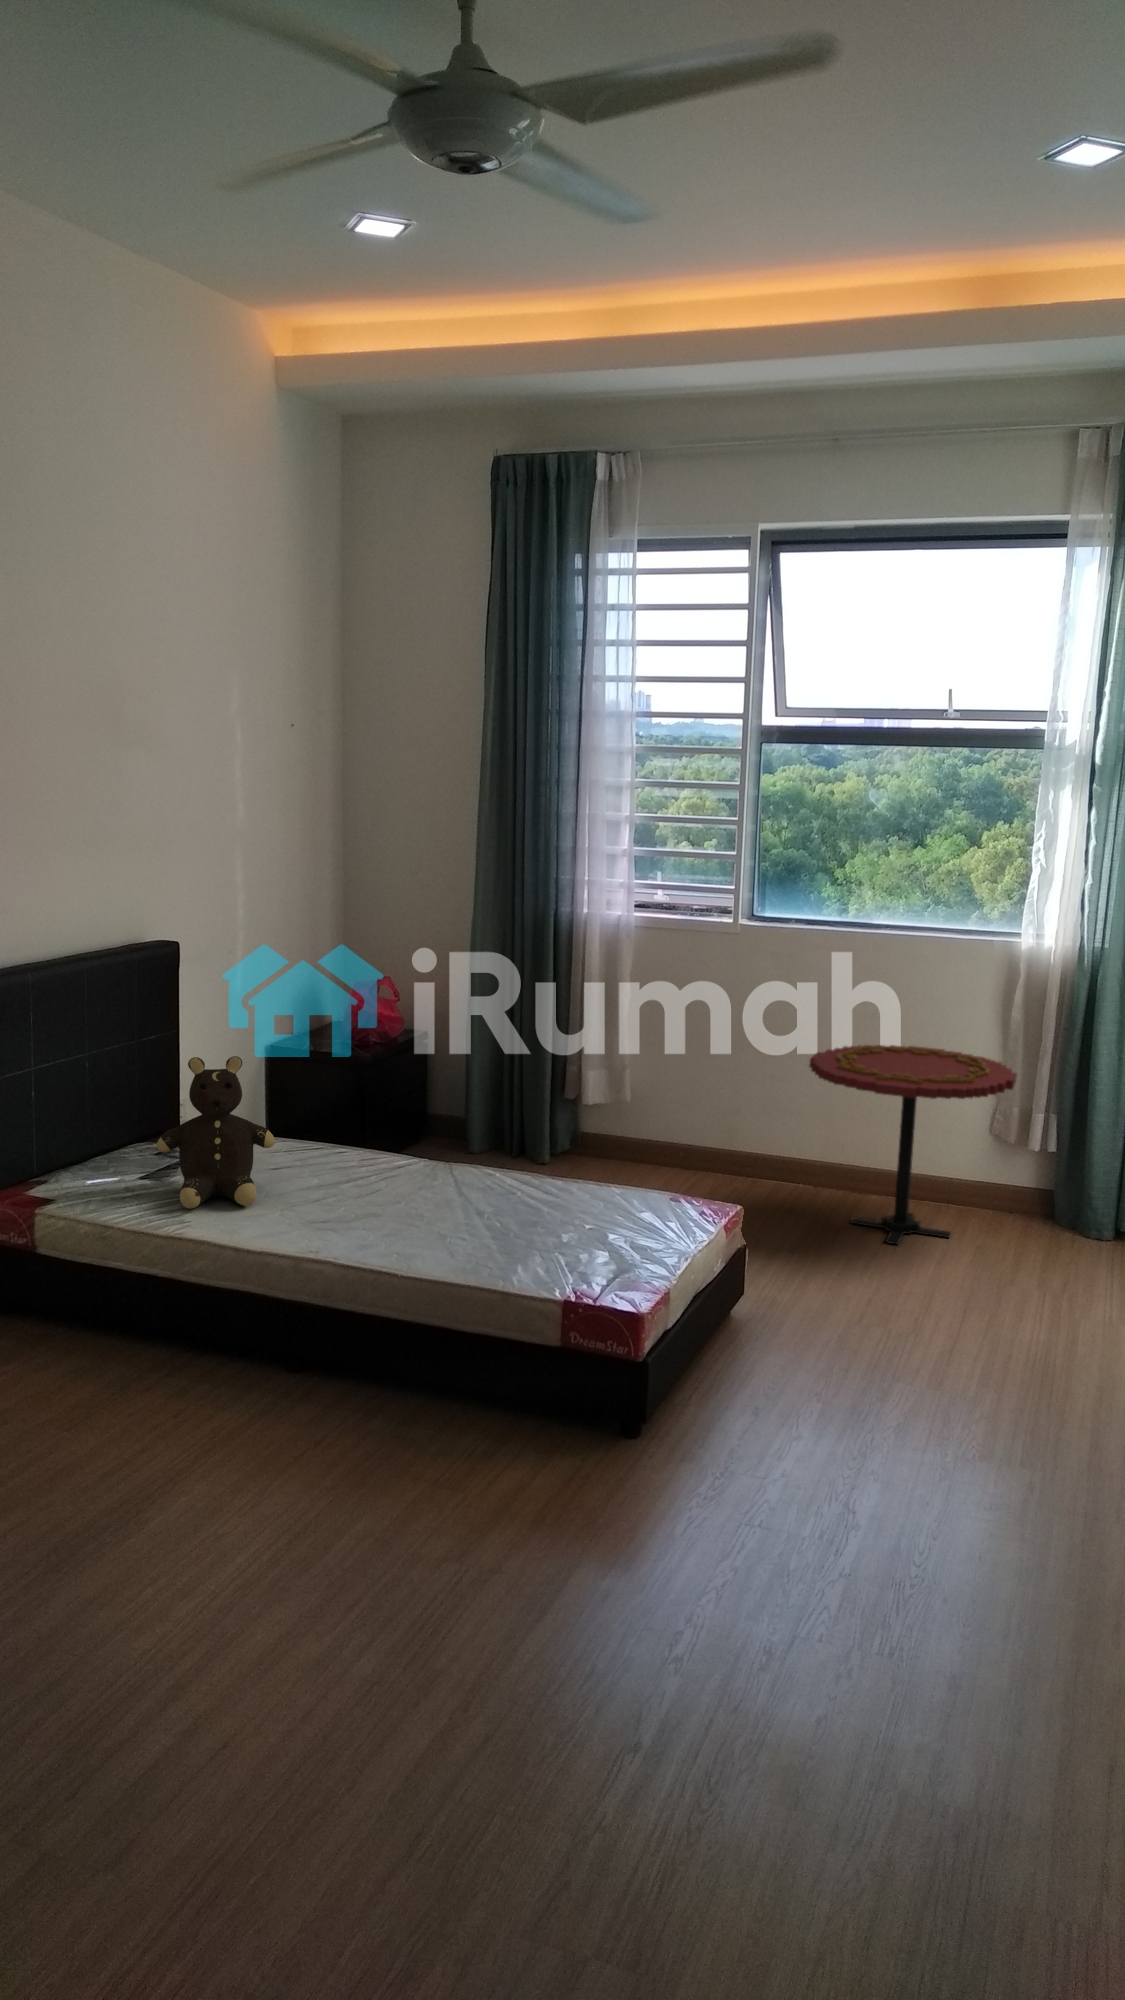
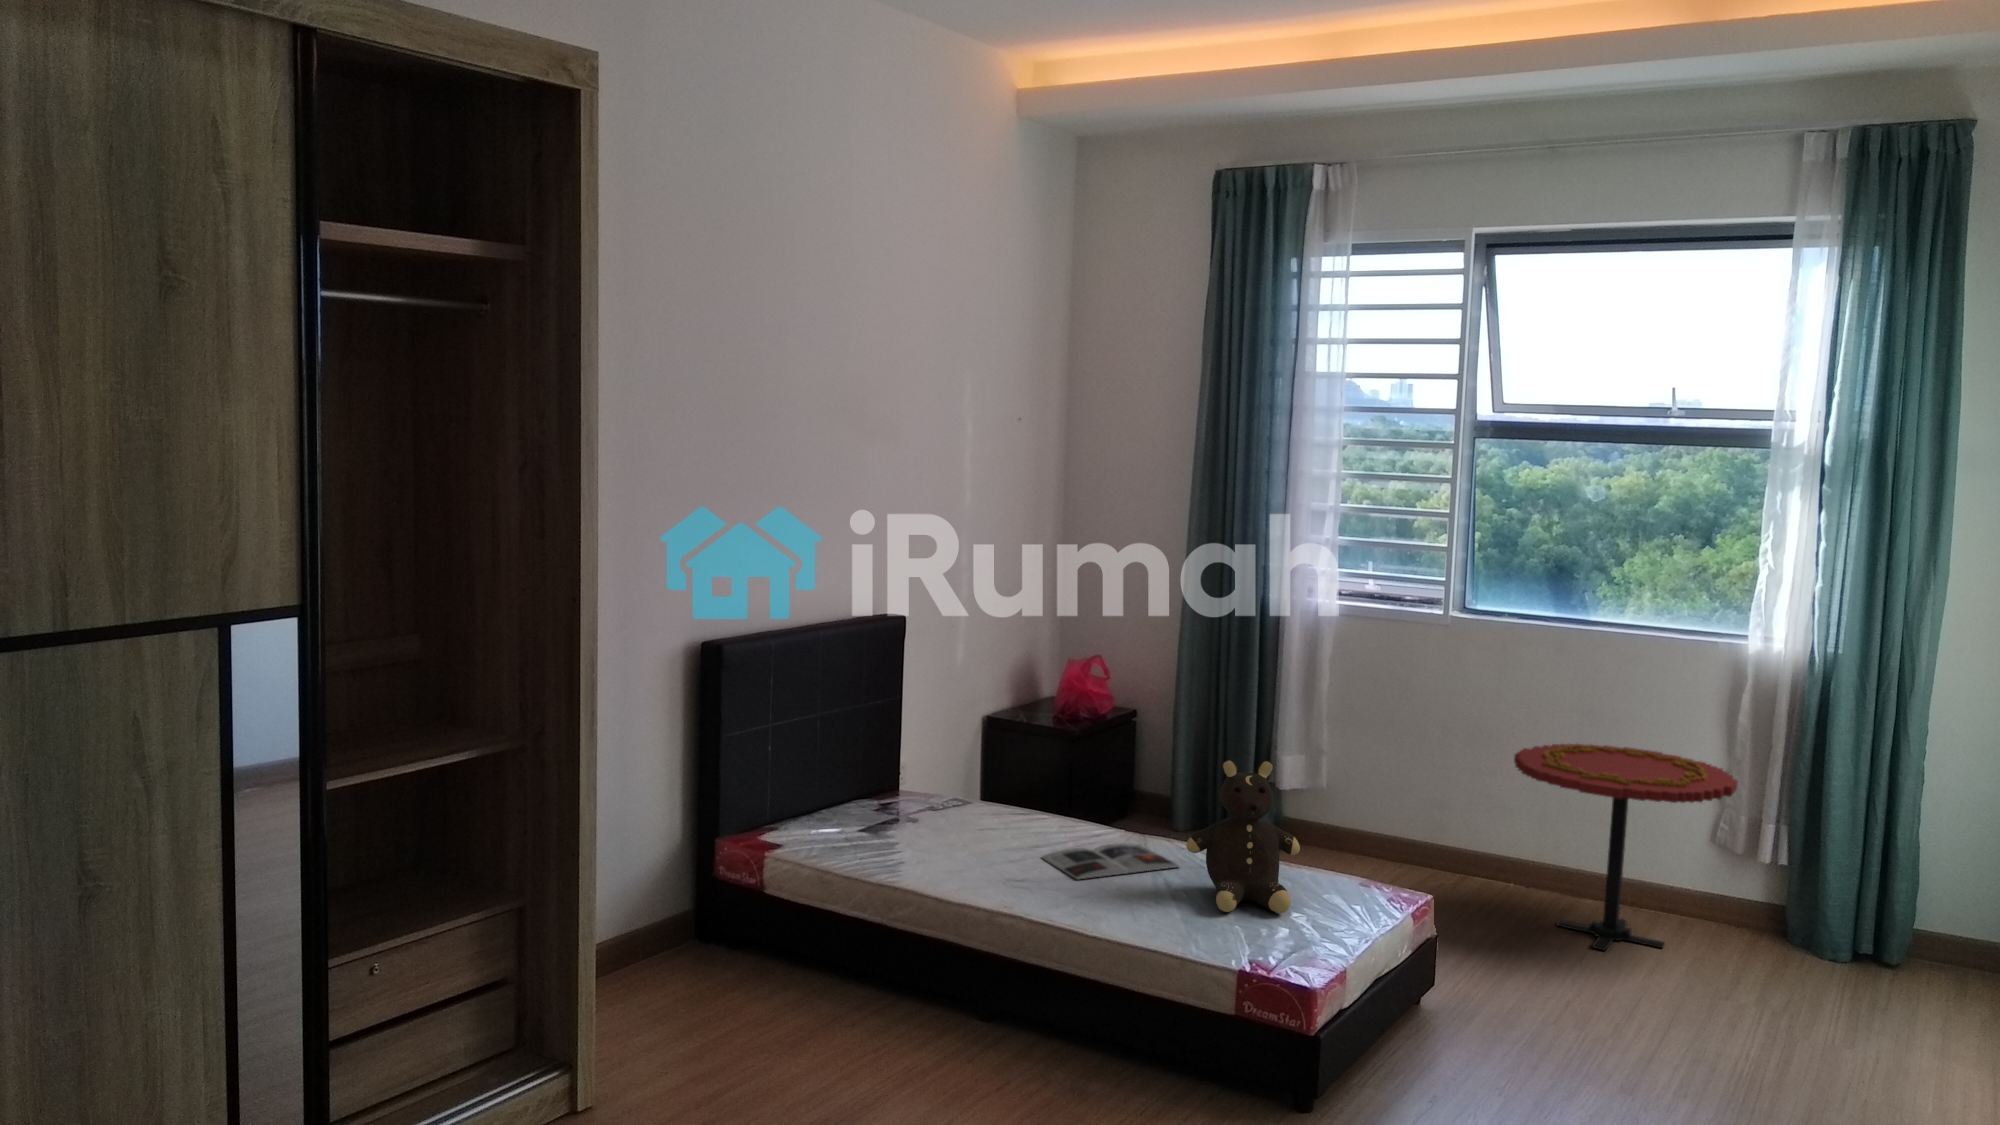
teddy bear: present [157,1056,275,1208] -> present [1186,760,1300,913]
magazine: none [342,1173,490,1216] -> present [1042,844,1179,879]

